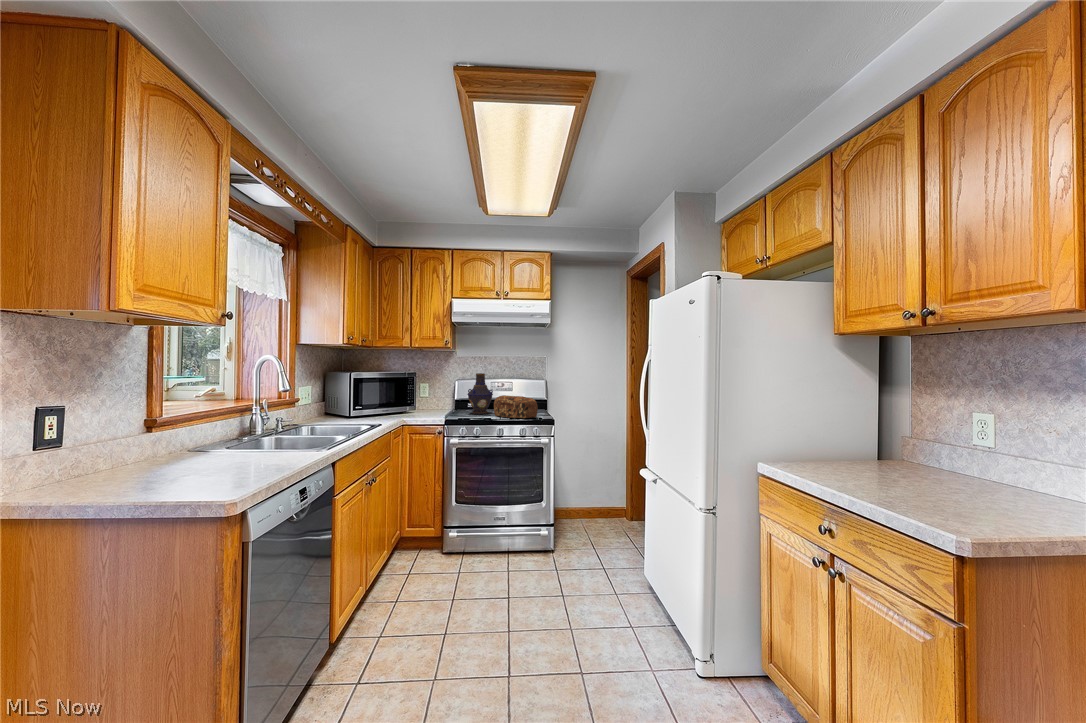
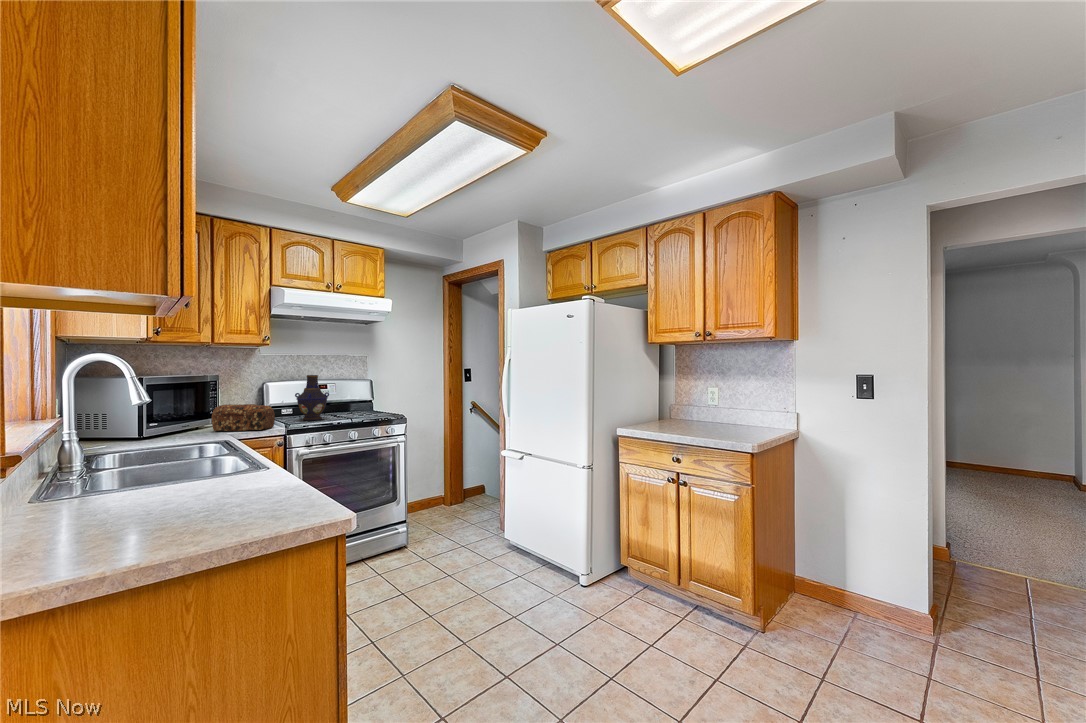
bread loaf: present [494,395,538,418] -> present [212,404,275,431]

